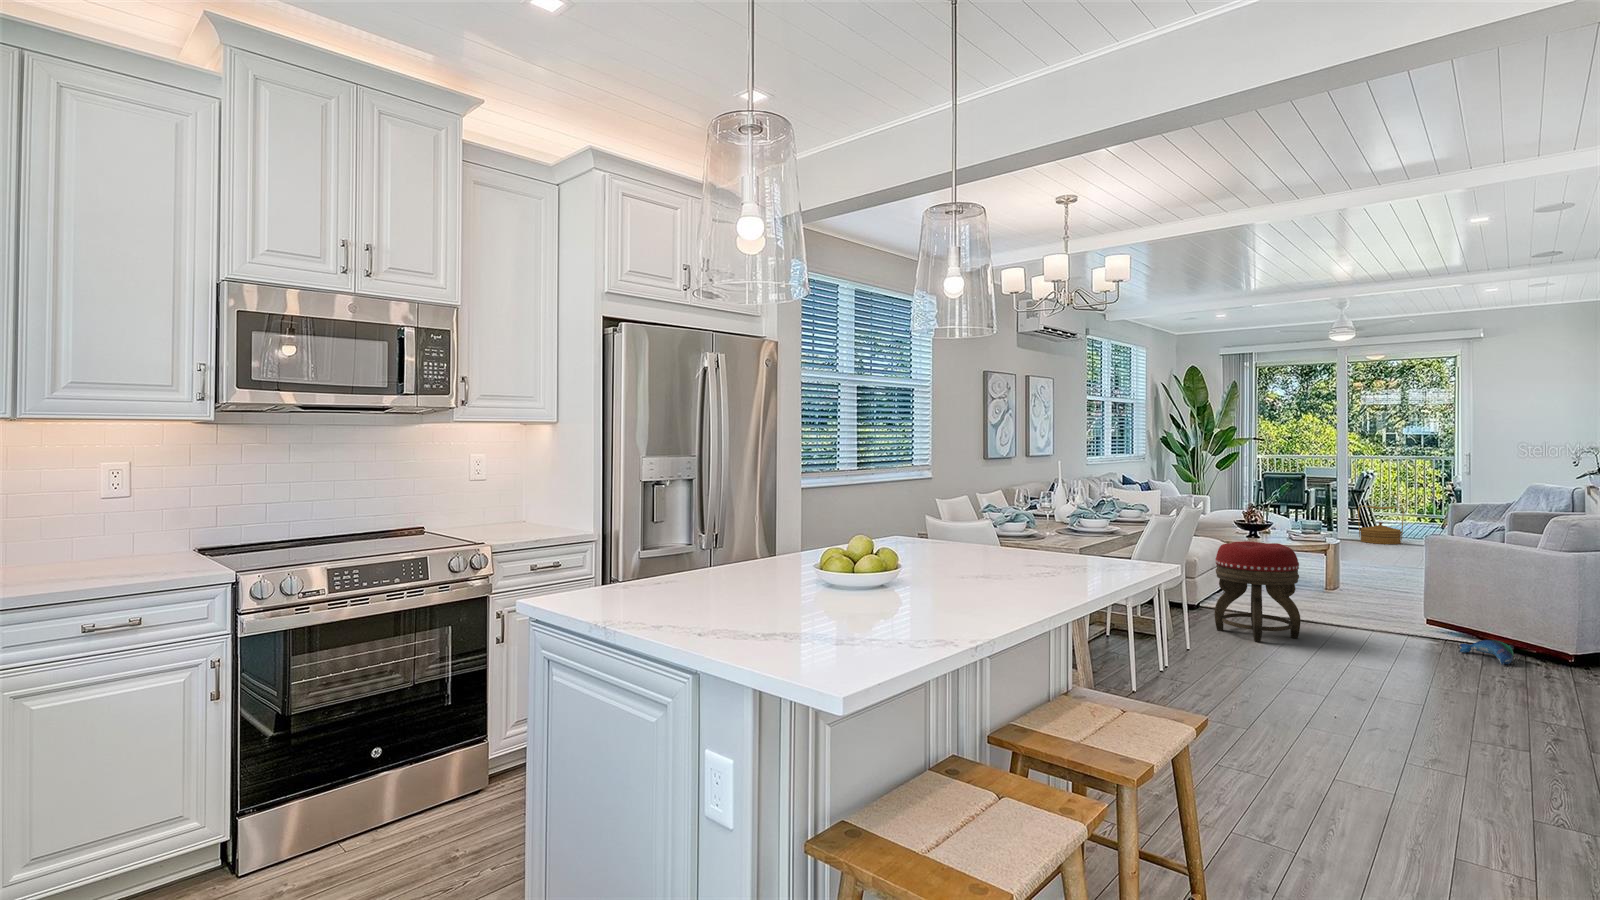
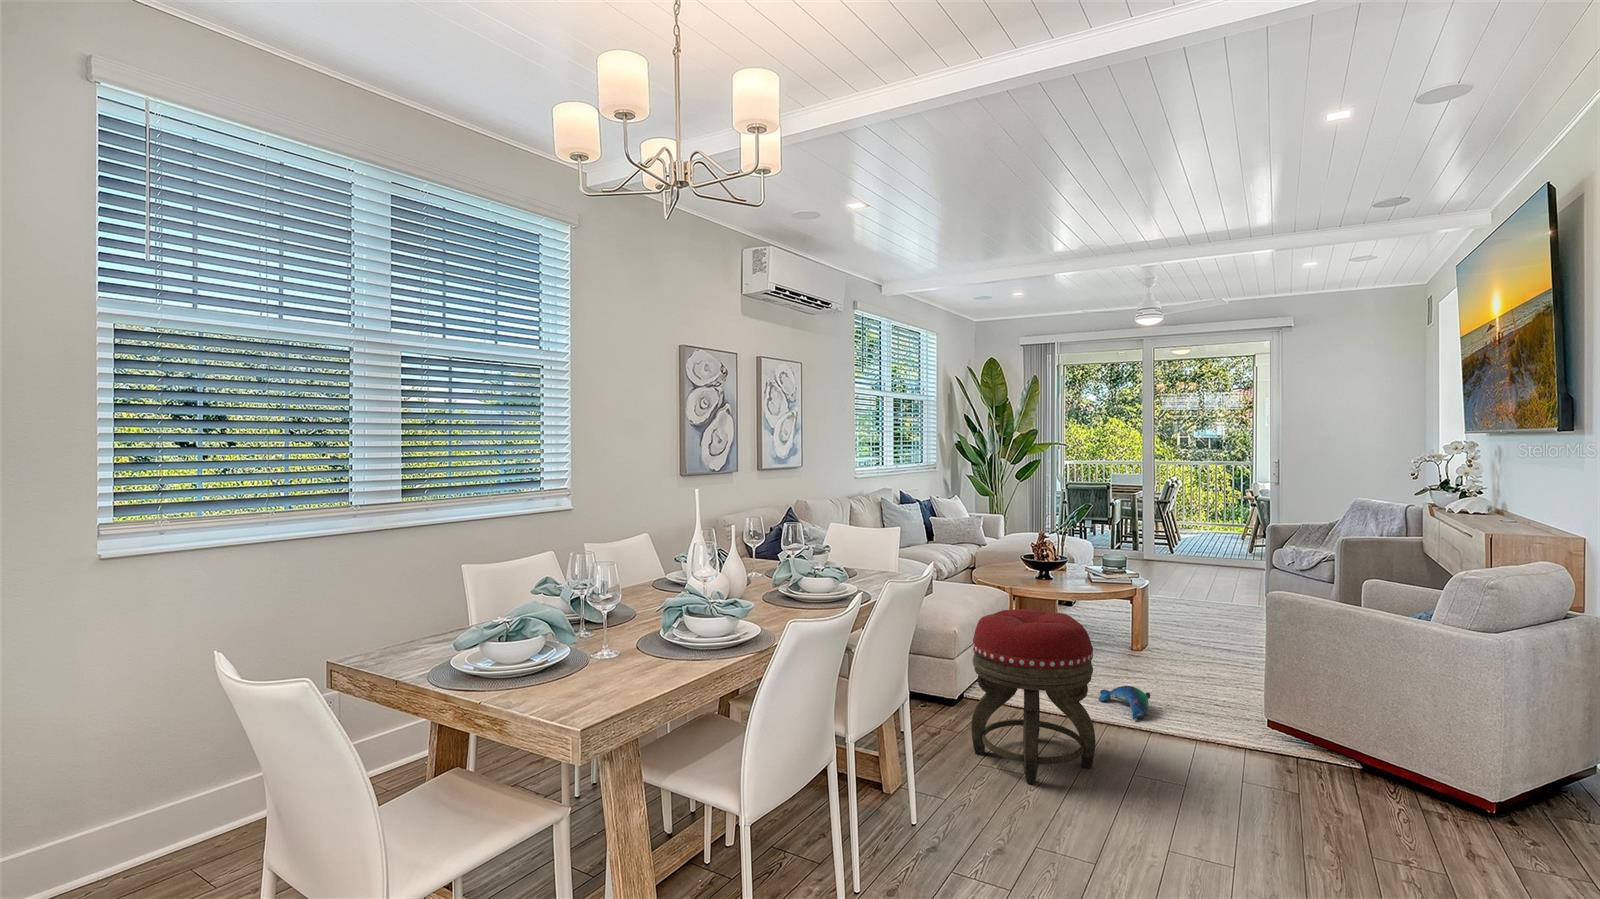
woven basket: present [1358,505,1404,544] -> none [1165,520,1212,565]
plush toy: present [1460,640,1514,665] -> present [1099,686,1150,720]

